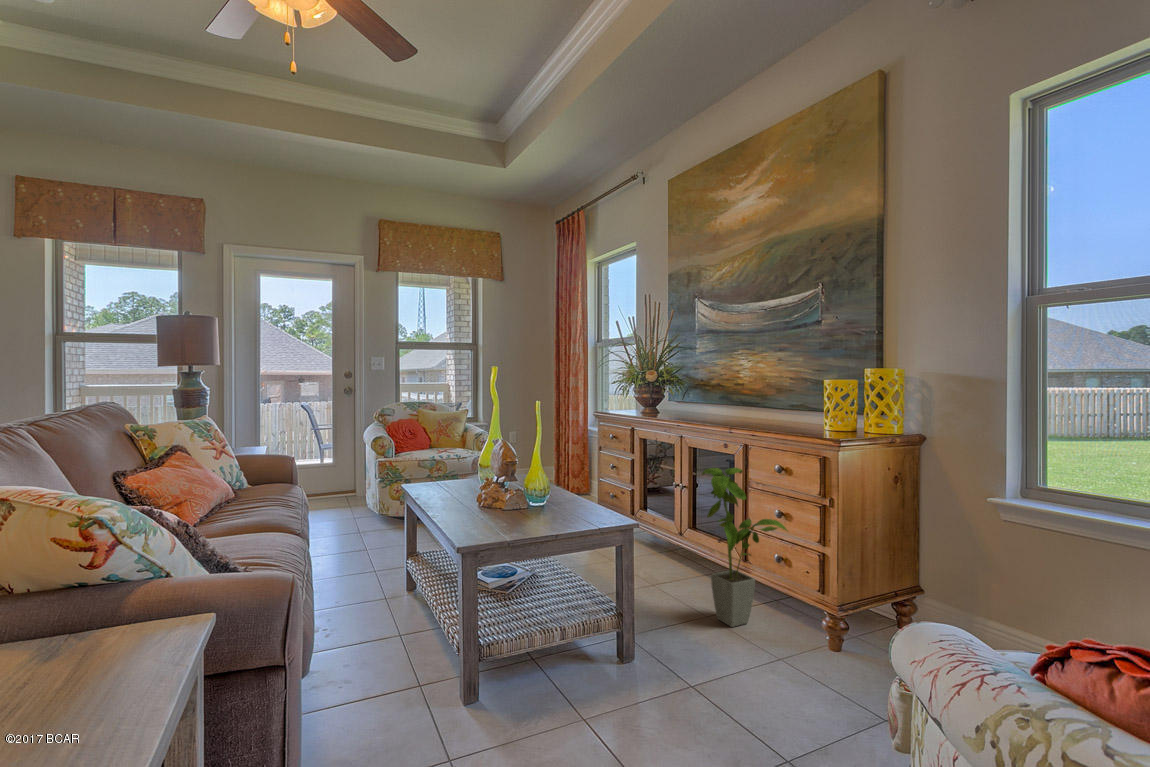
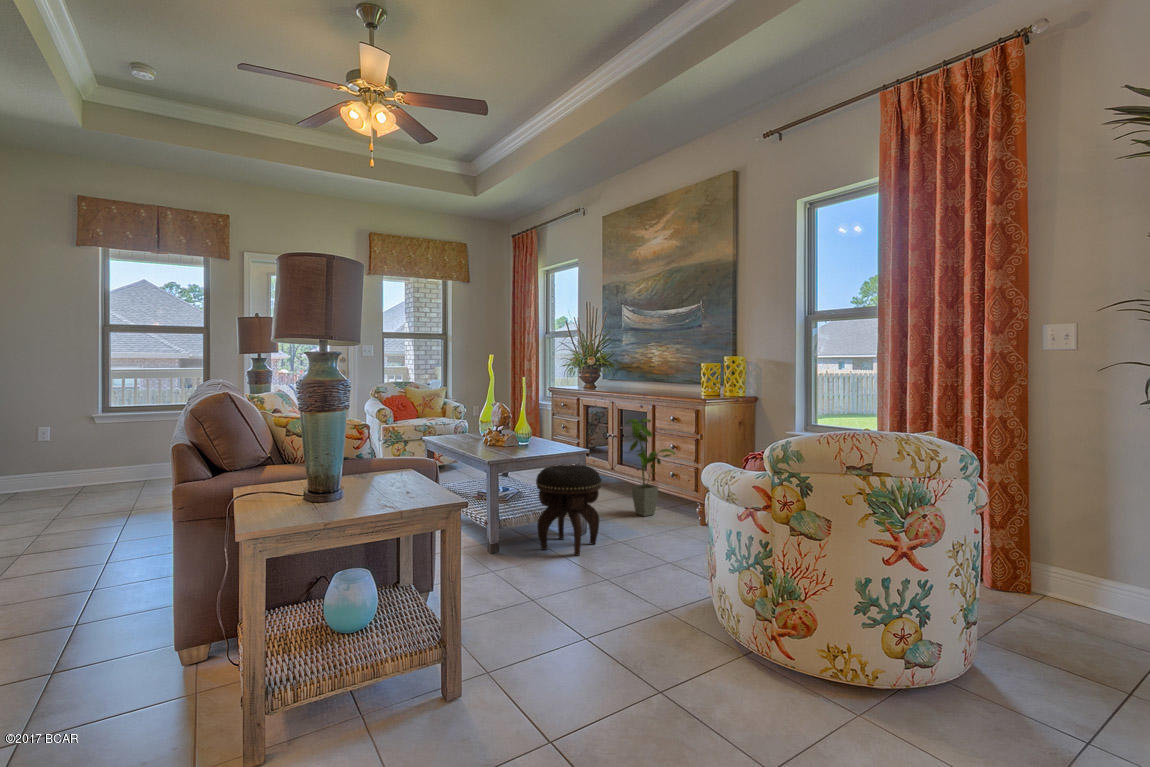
footstool: none [542,552,658,734] -> present [536,465,601,556]

